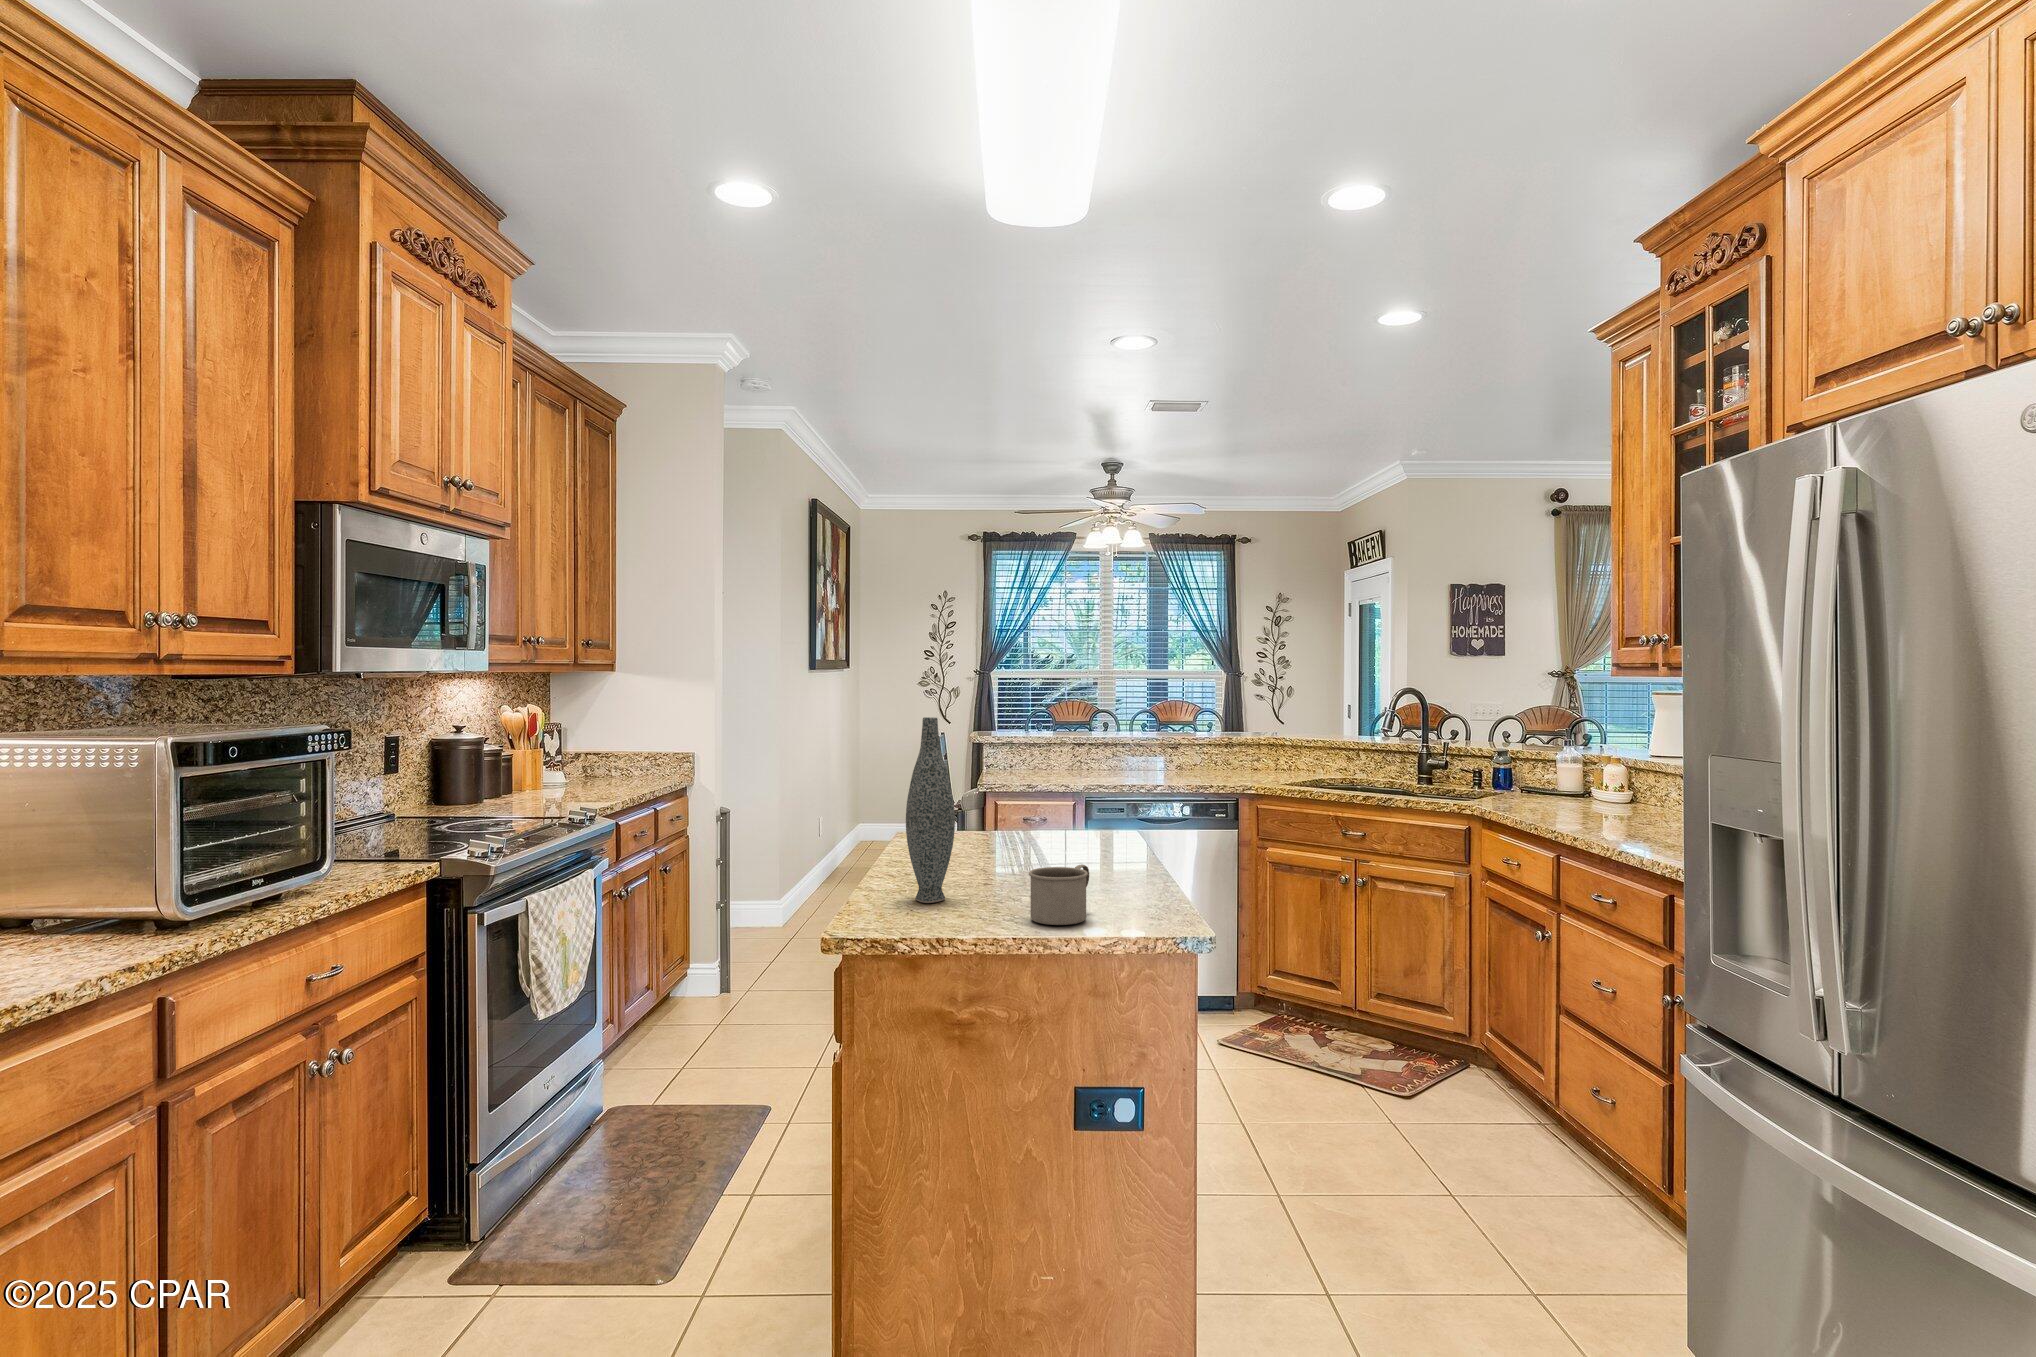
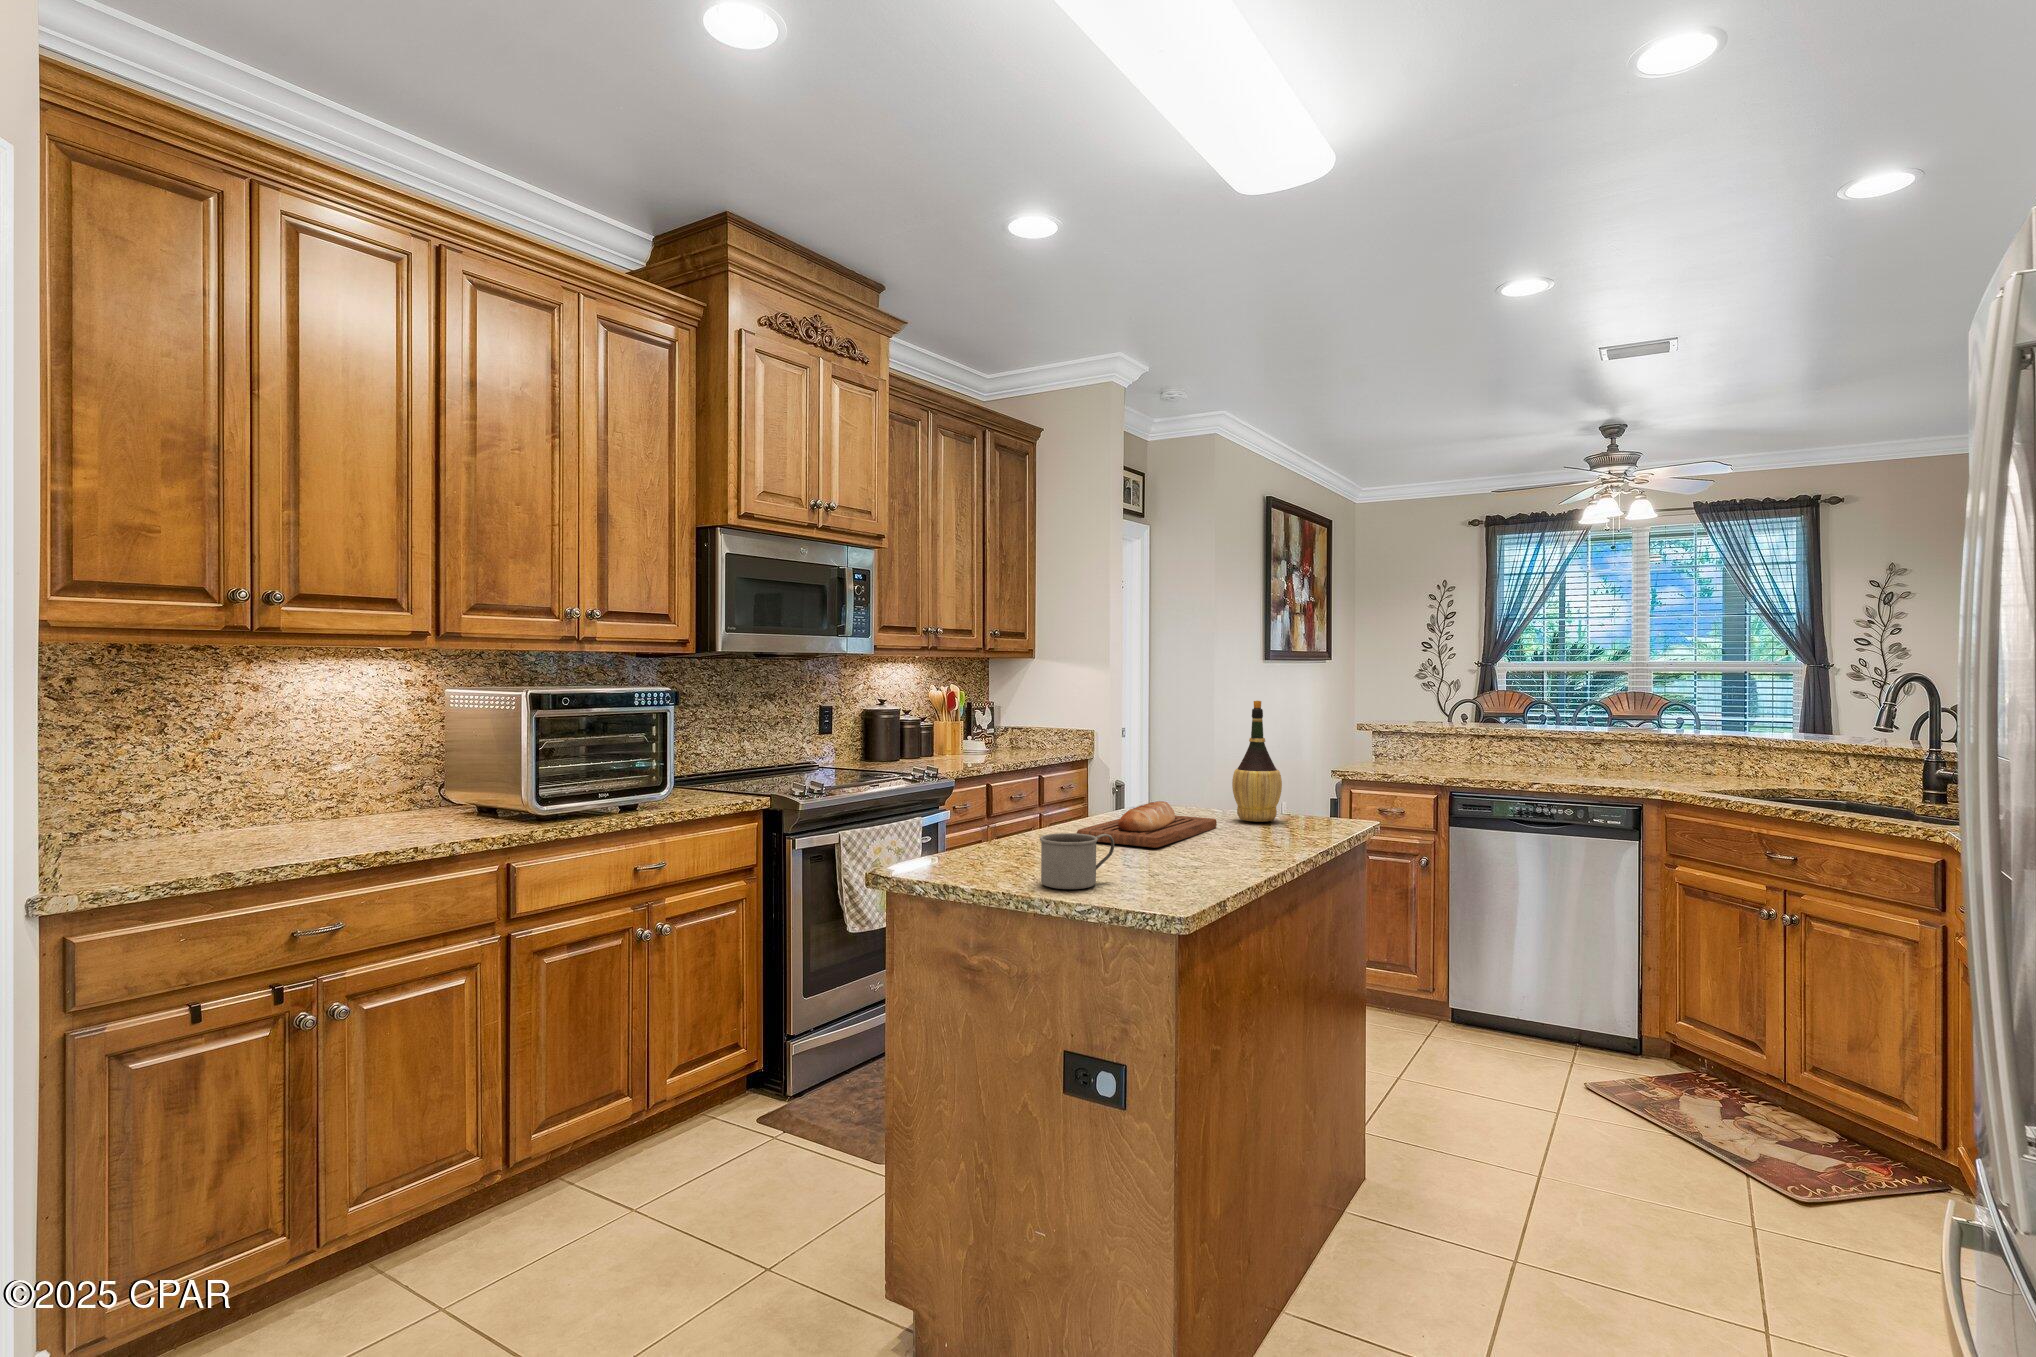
vase: present [906,717,955,903] -> none [985,686,1028,858]
wine bottle: none [1037,722,1084,839] -> present [1232,700,1282,822]
bread loaf: none [954,827,1048,874] -> present [1077,801,1217,848]

